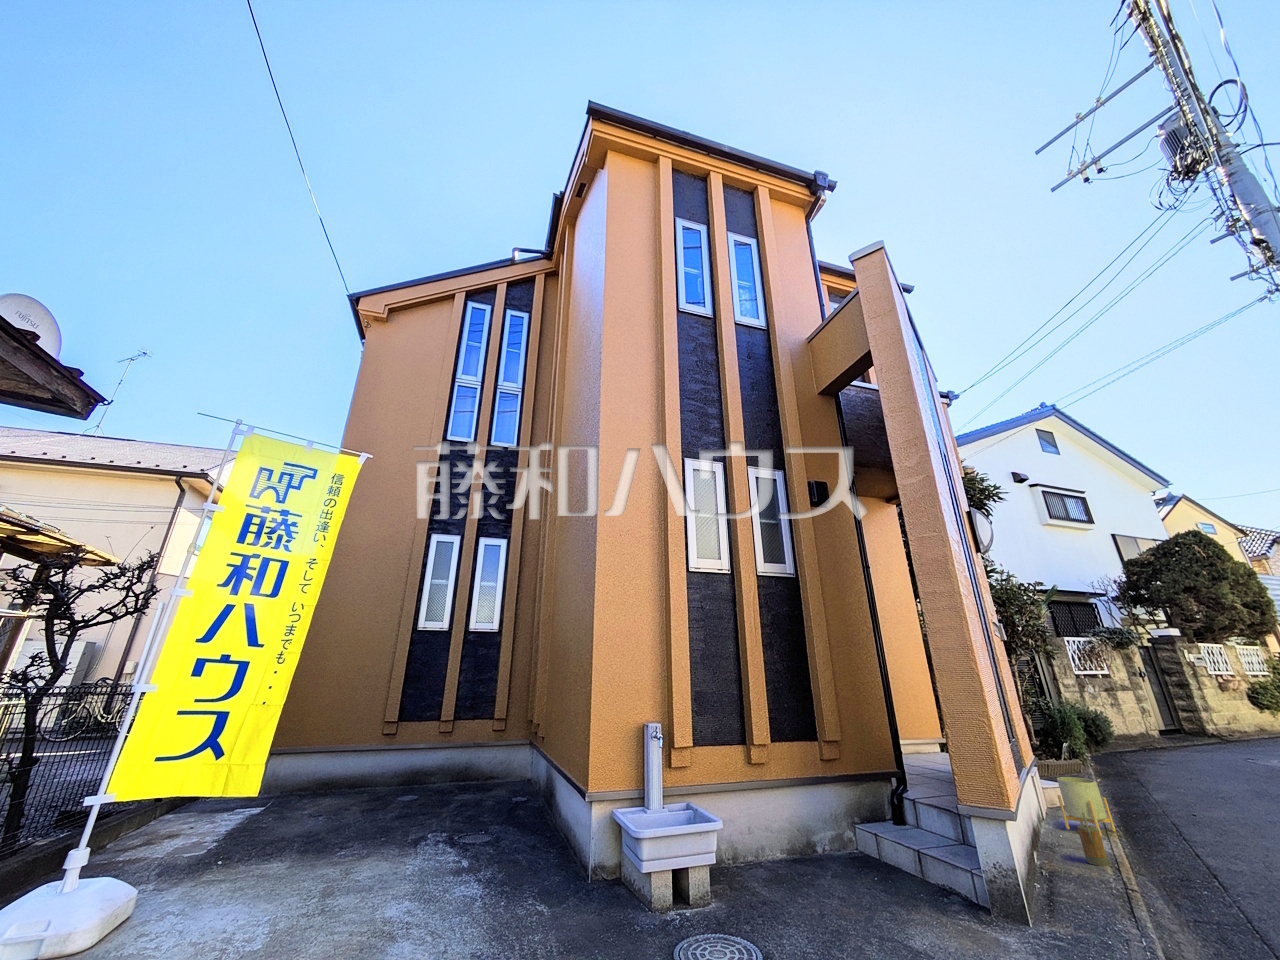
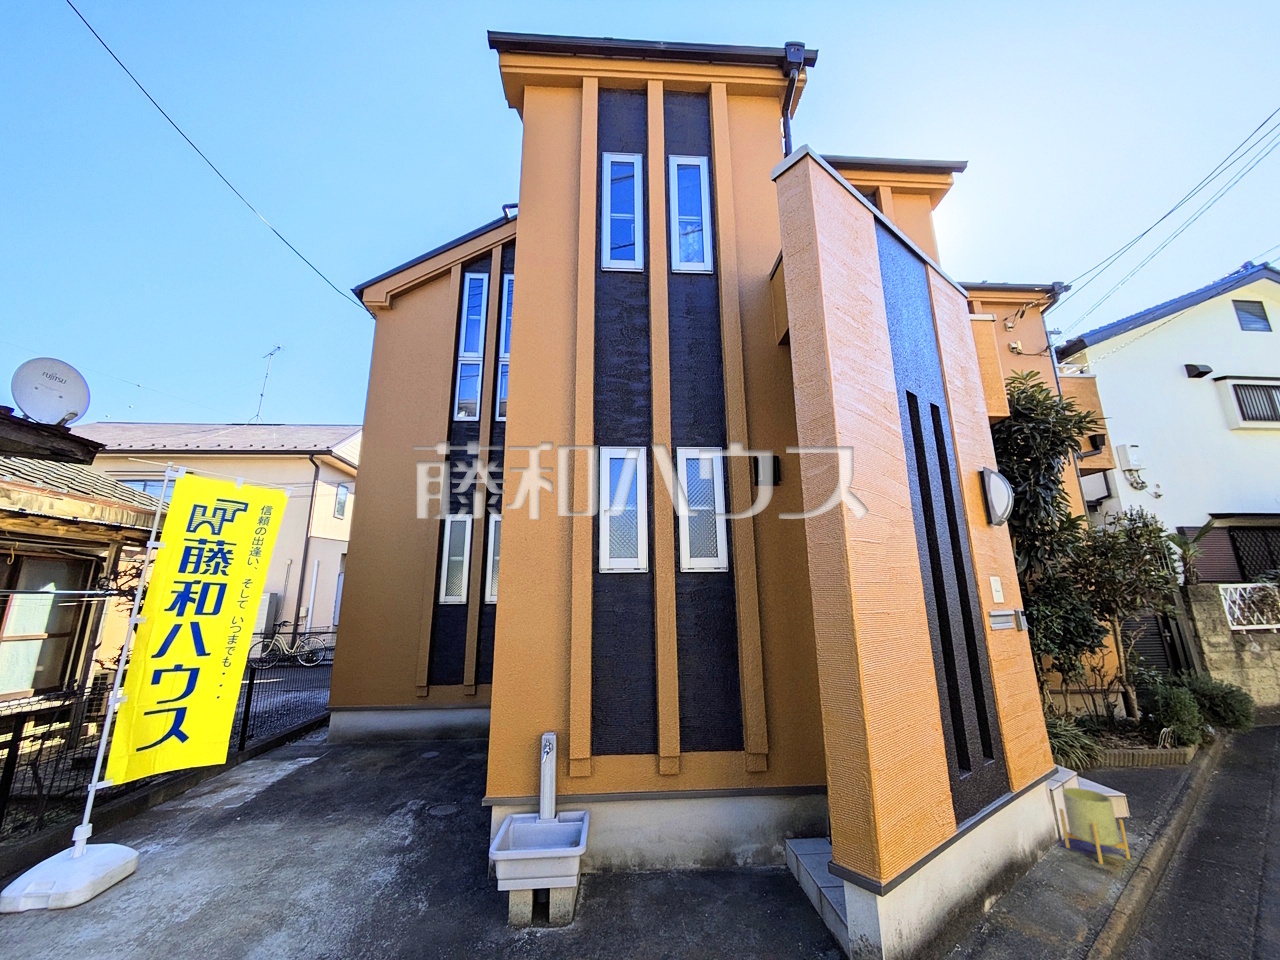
watering can: present [1077,813,1109,866] -> none [1032,848,1065,911]

